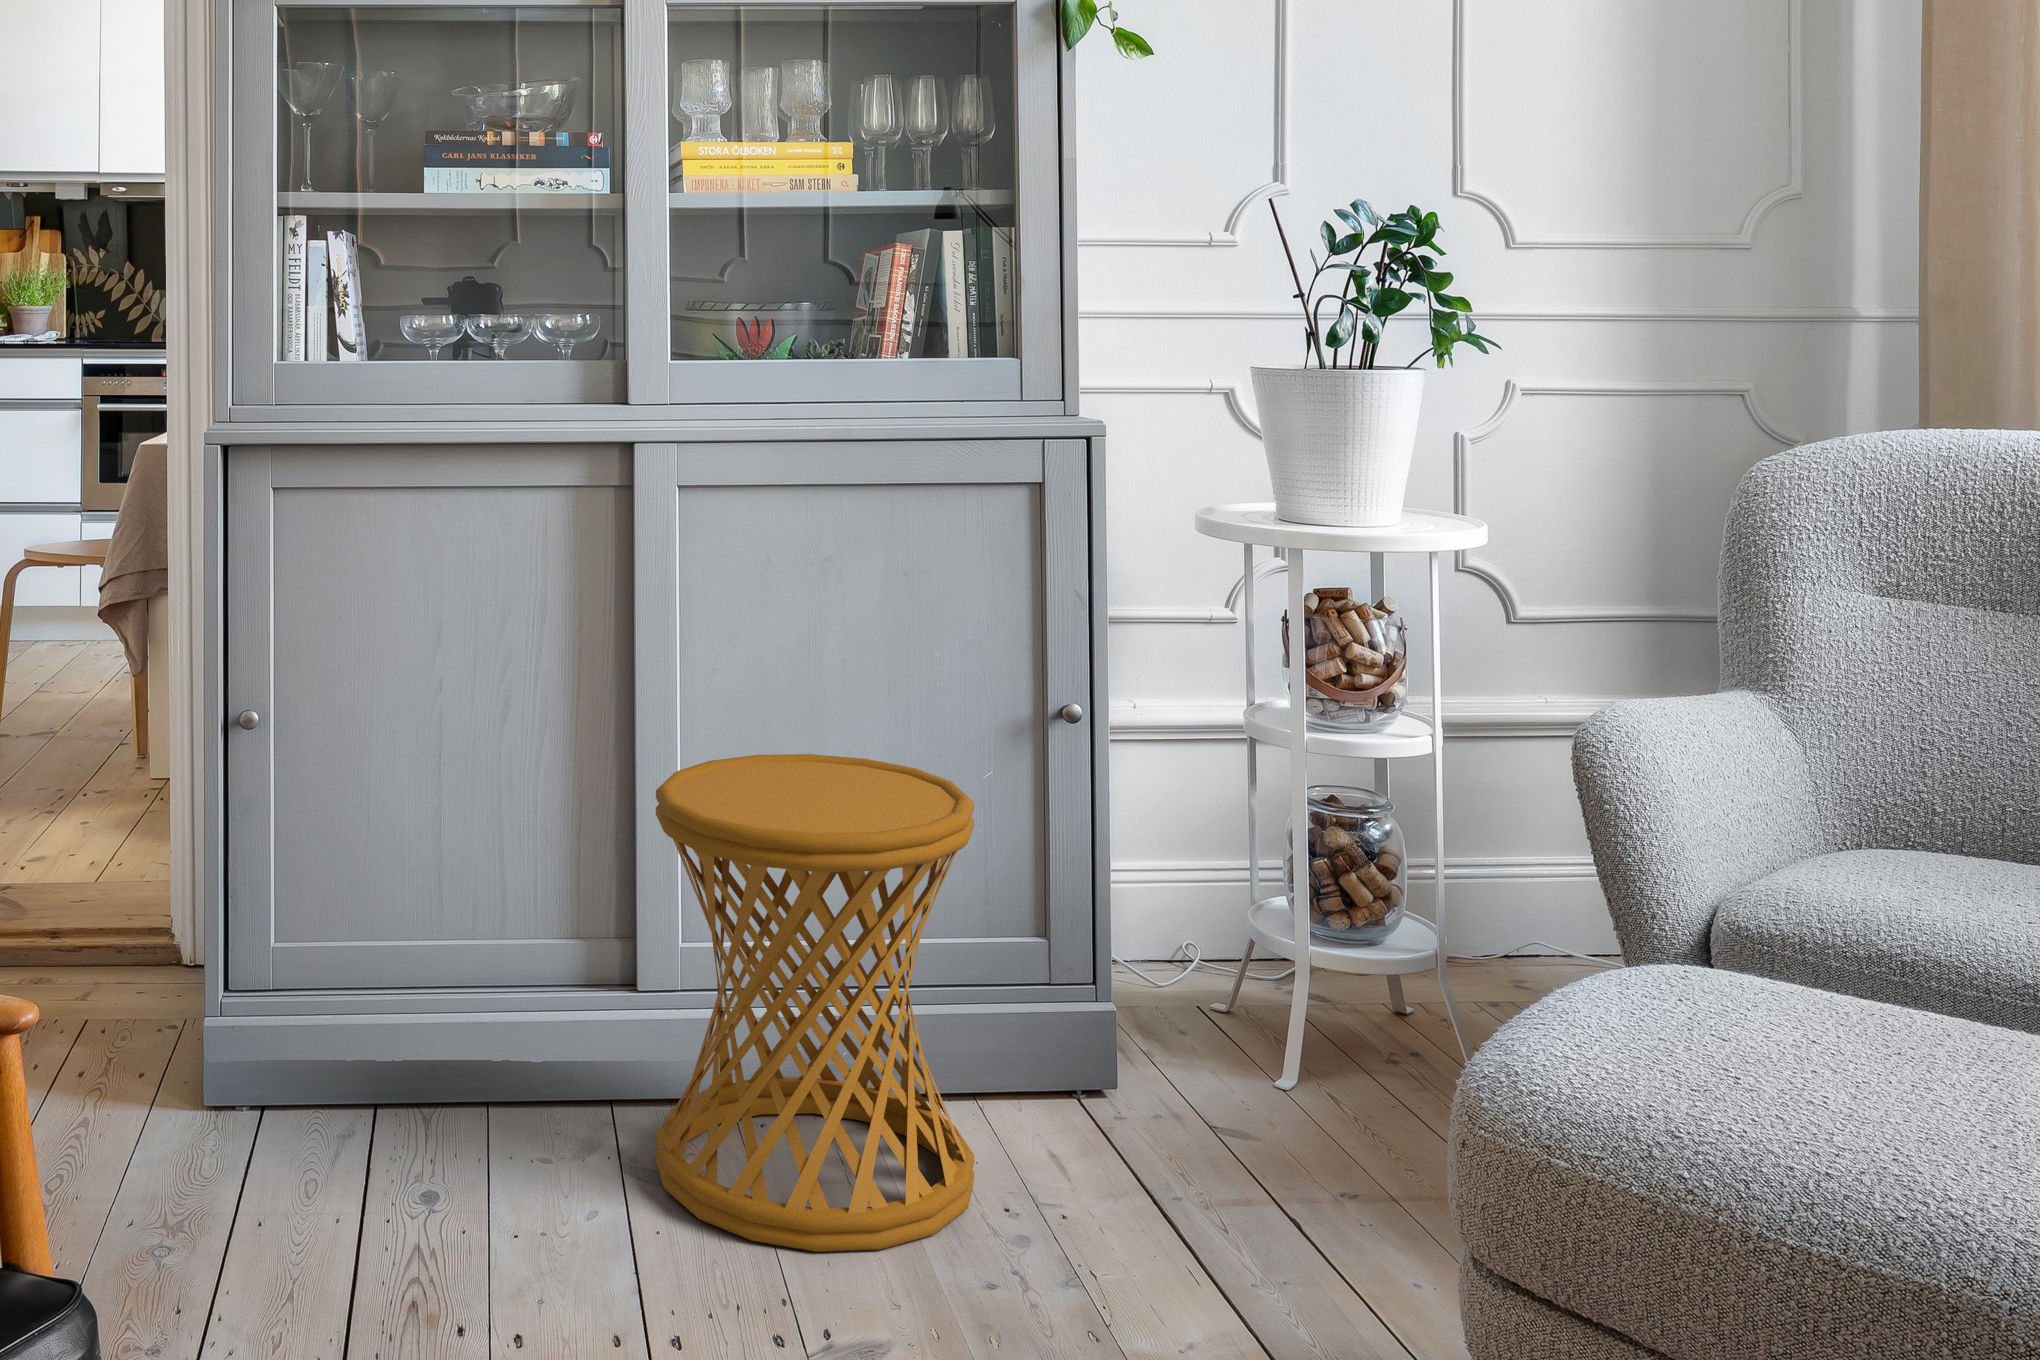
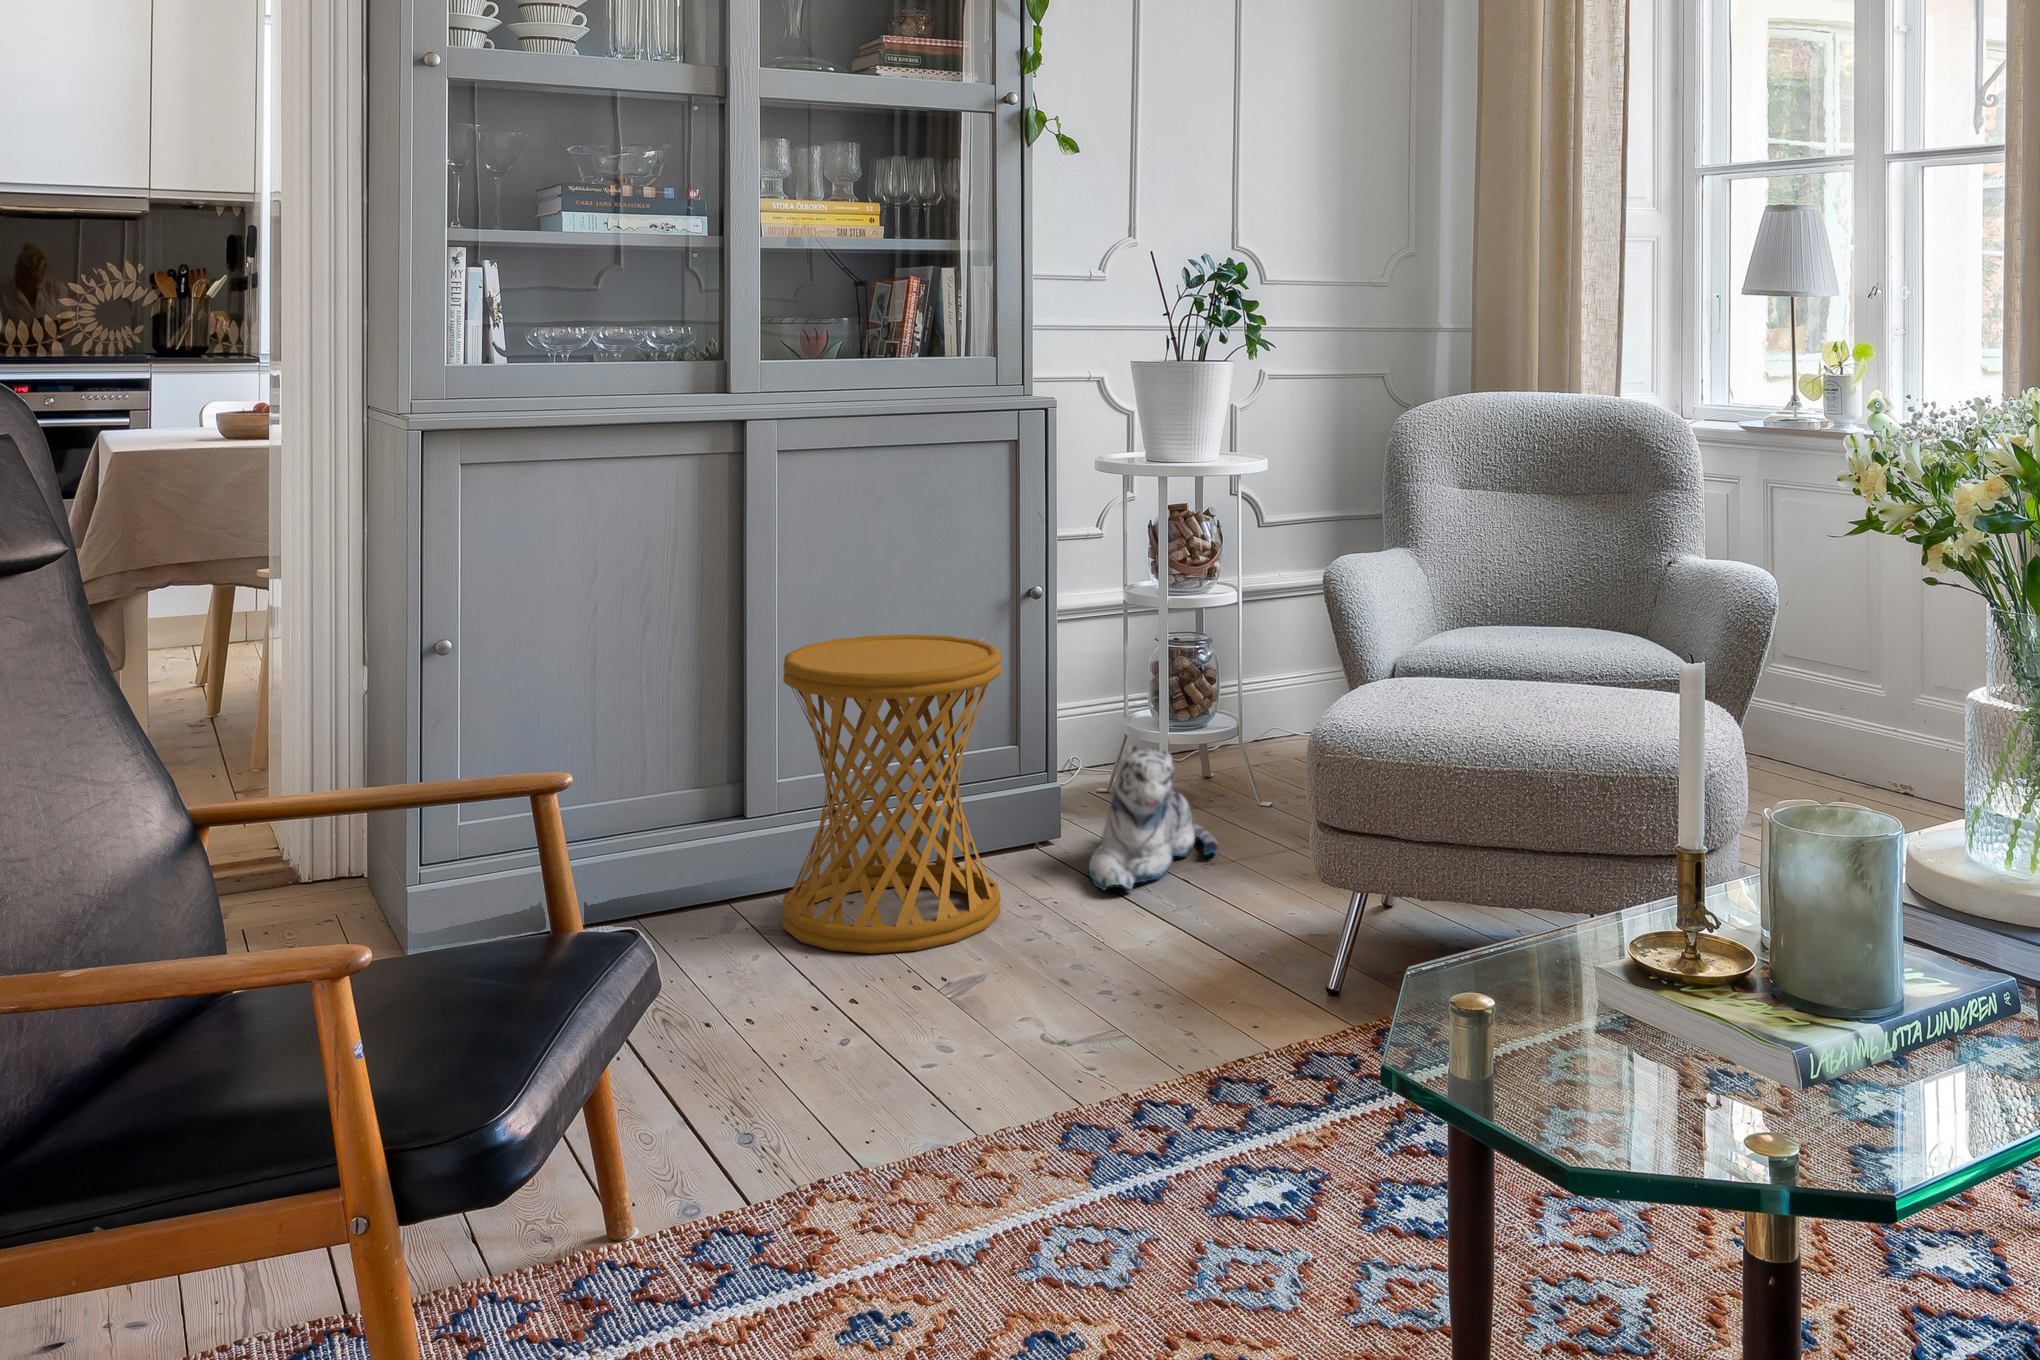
plush toy: none [1132,971,1369,1213] -> present [1089,746,1218,890]

